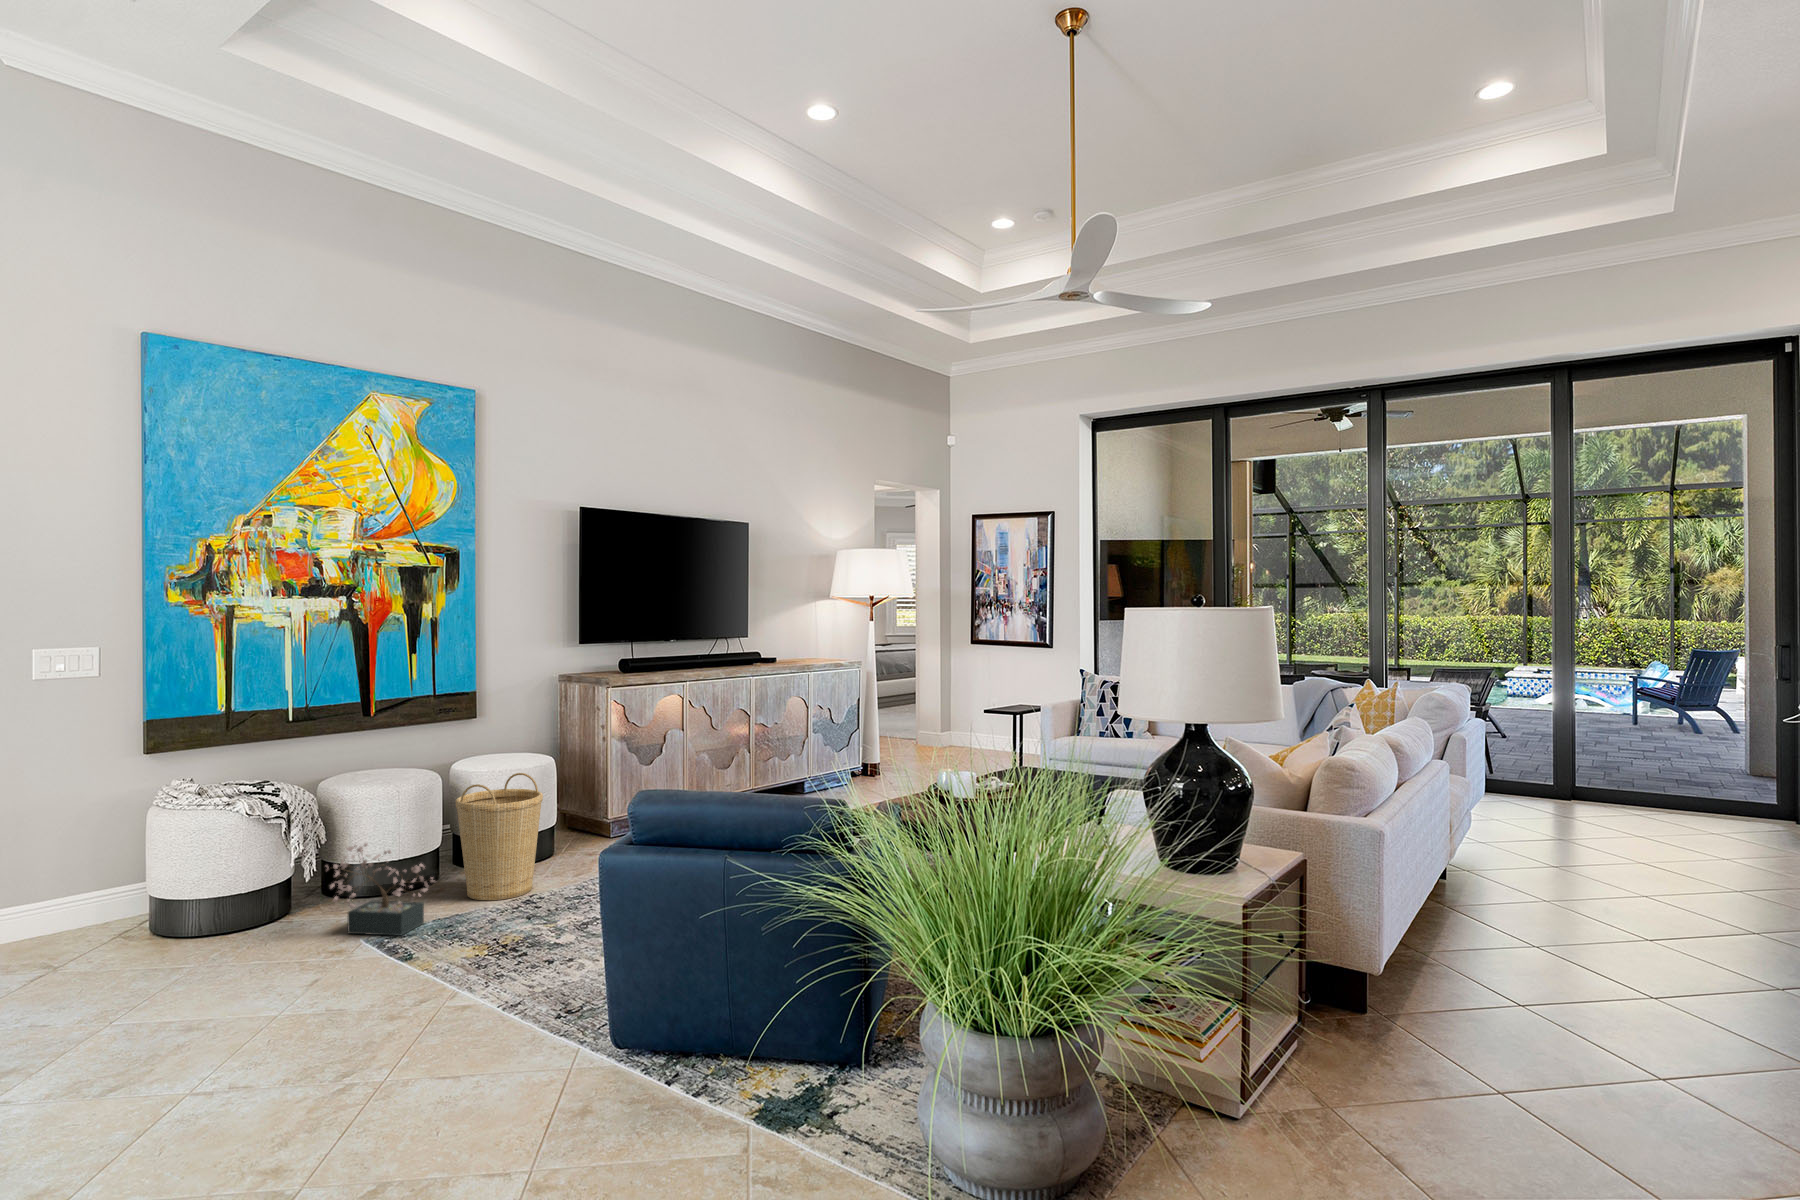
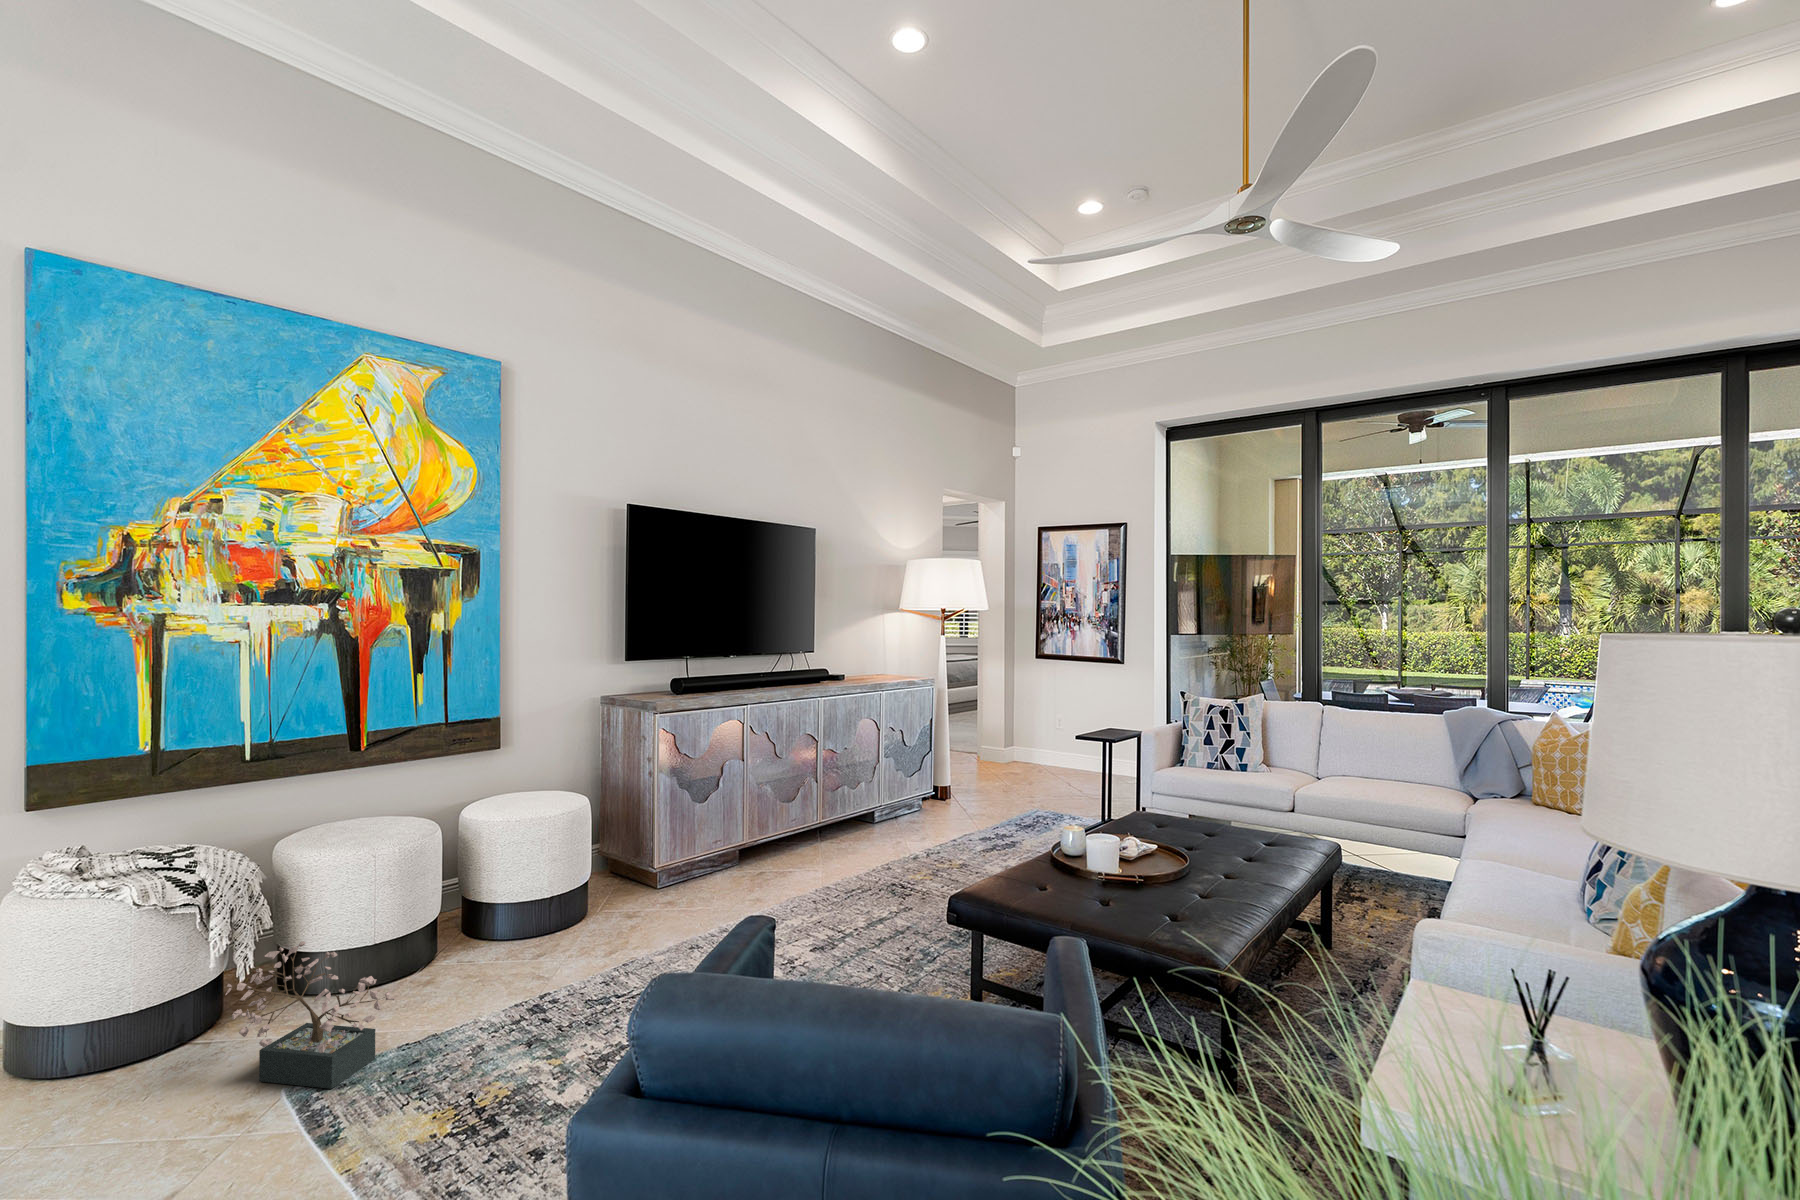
basket: present [456,773,543,900] -> none [440,830,558,1009]

